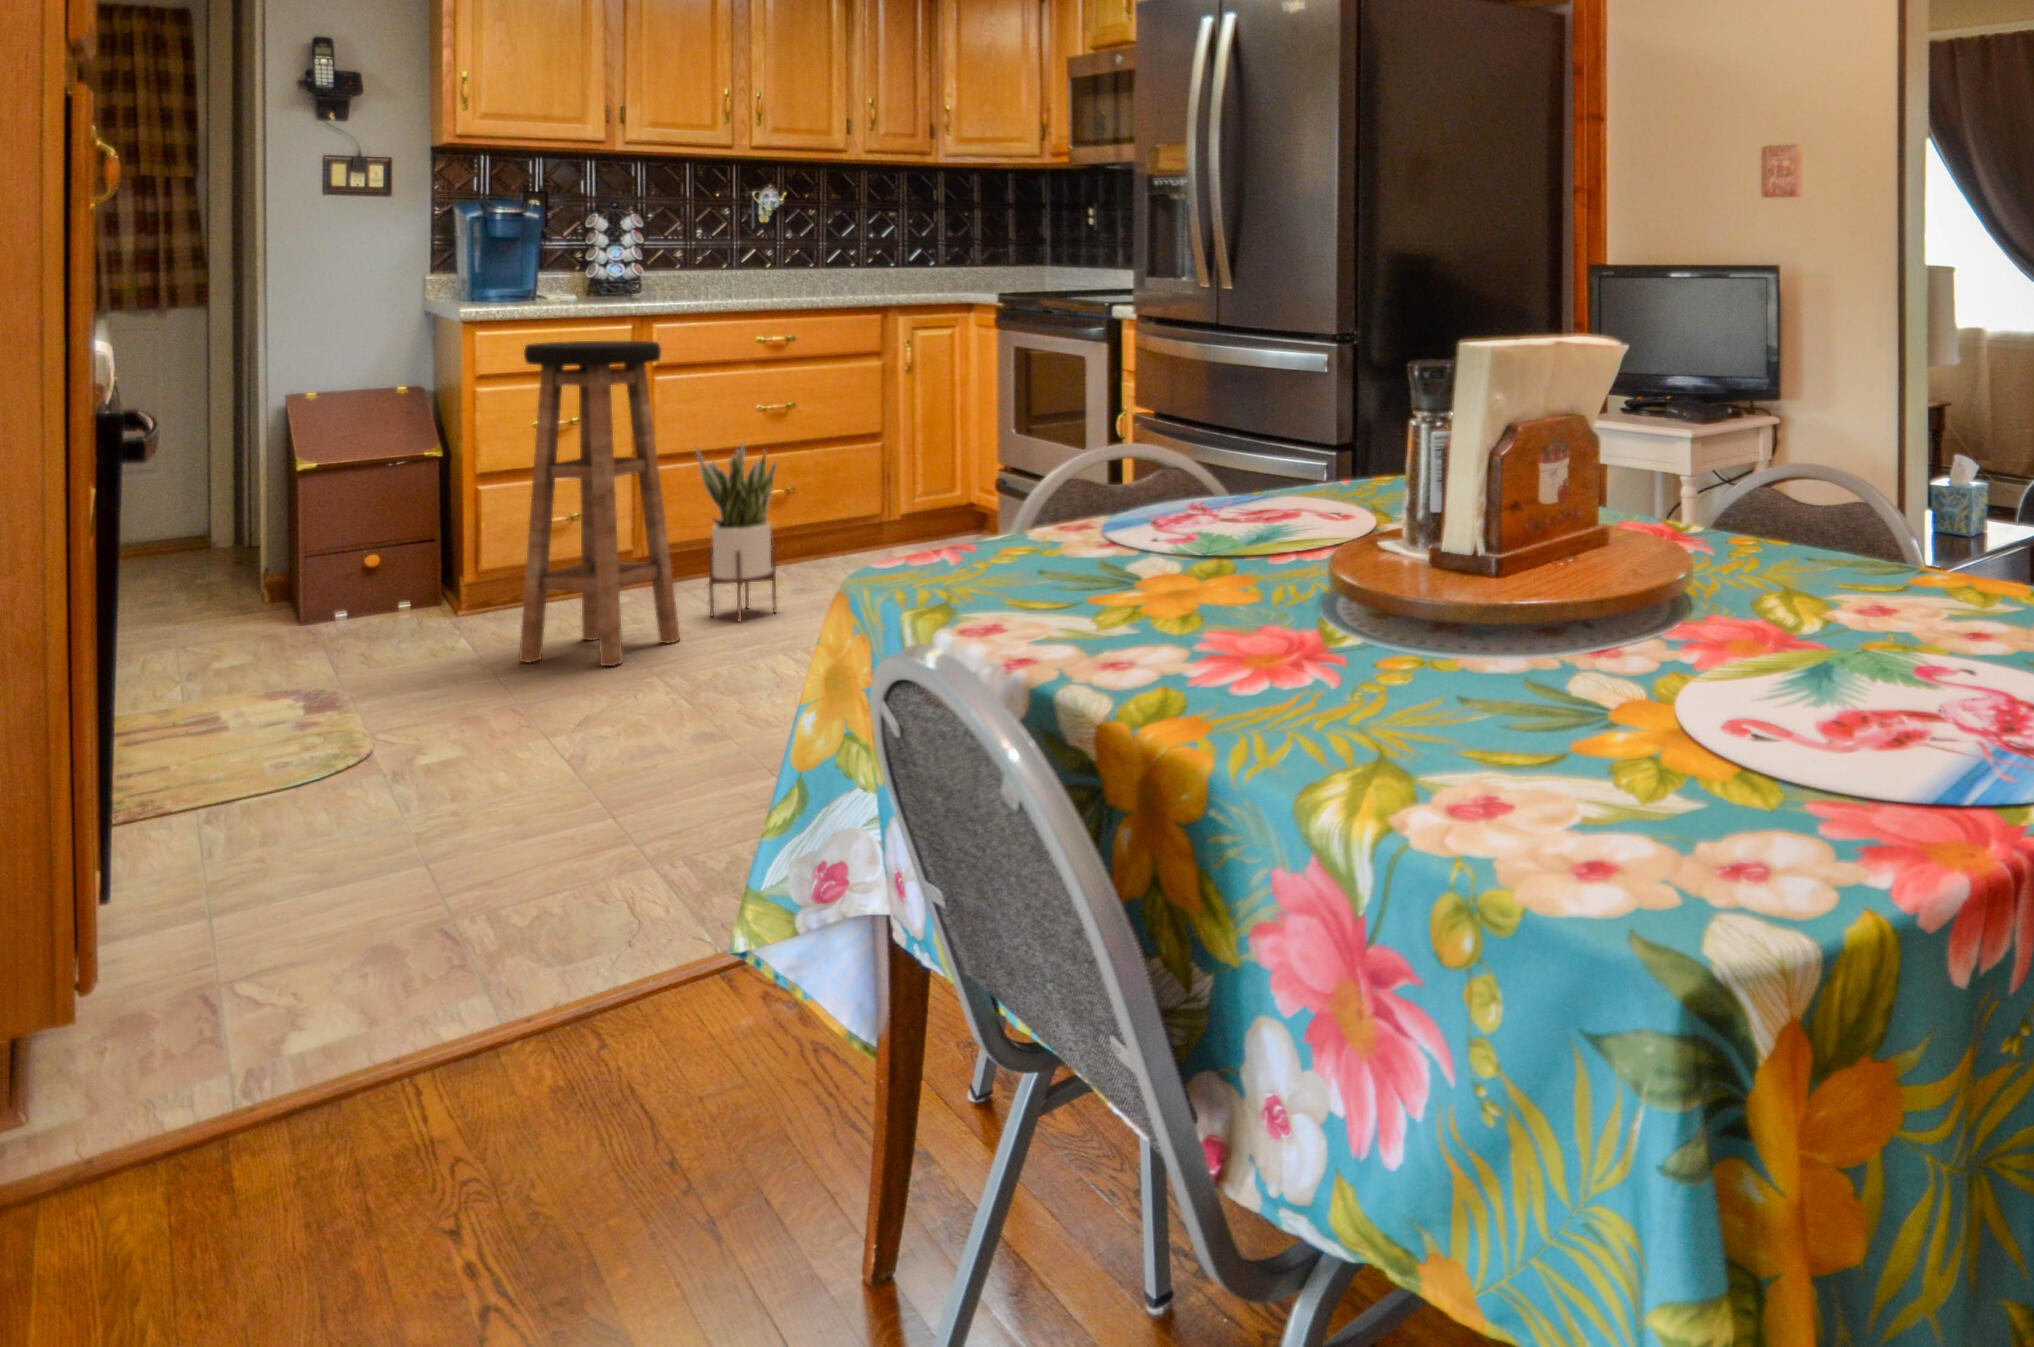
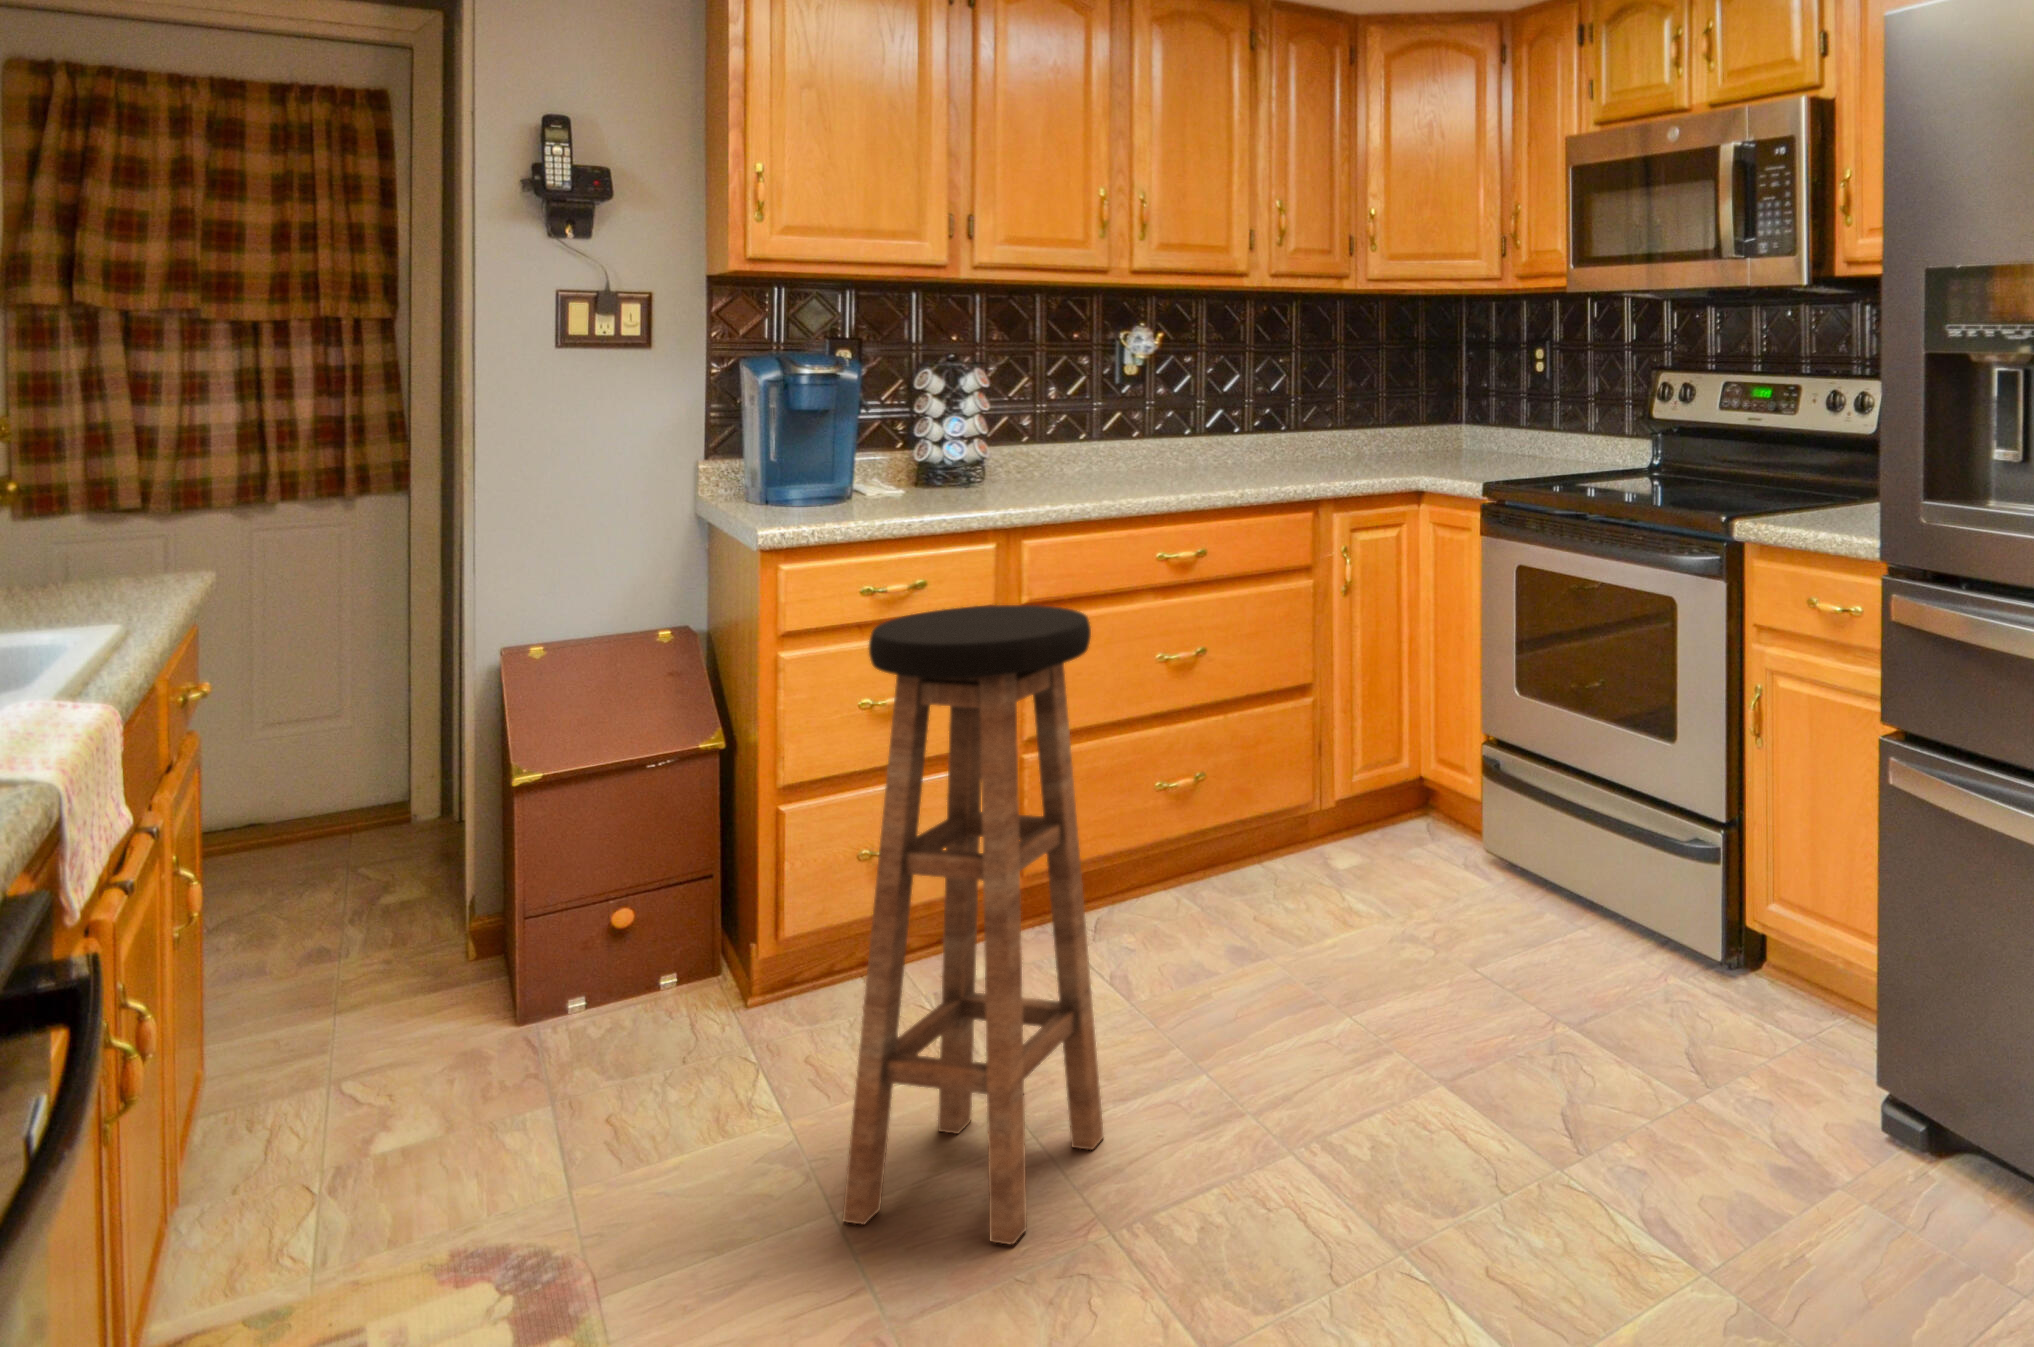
potted plant: present [695,443,777,620] -> none [1115,753,1231,1070]

